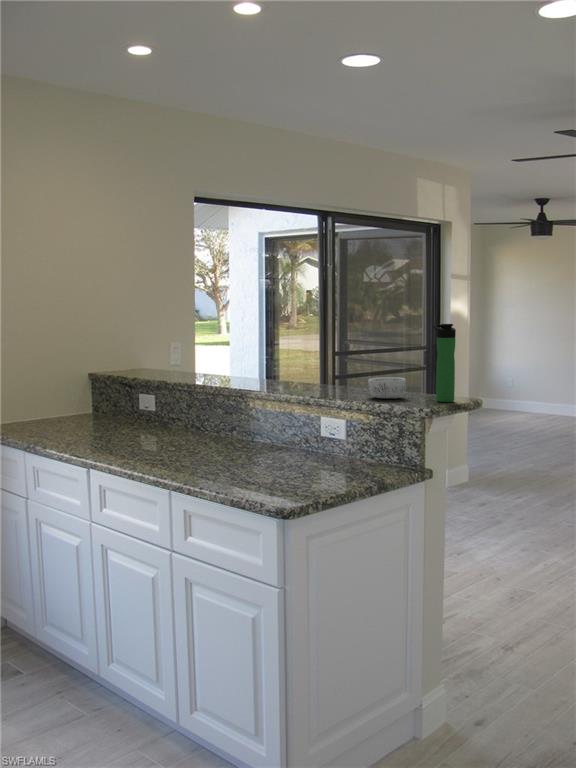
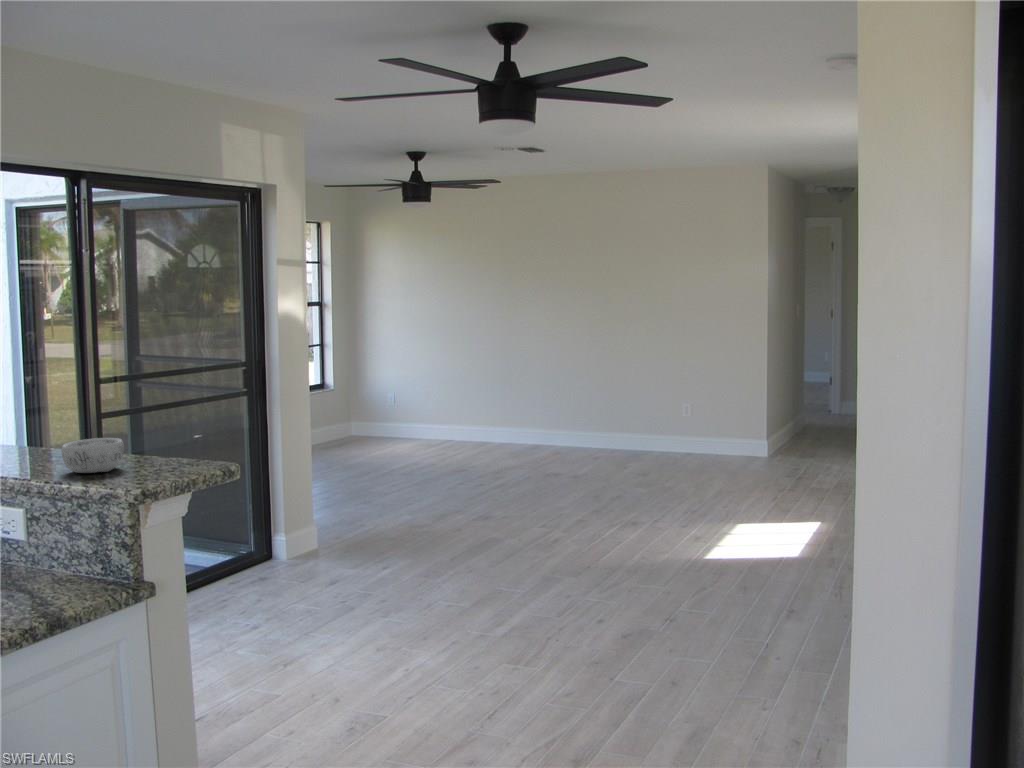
bottle: present [433,324,456,402] -> none [156,358,193,474]

